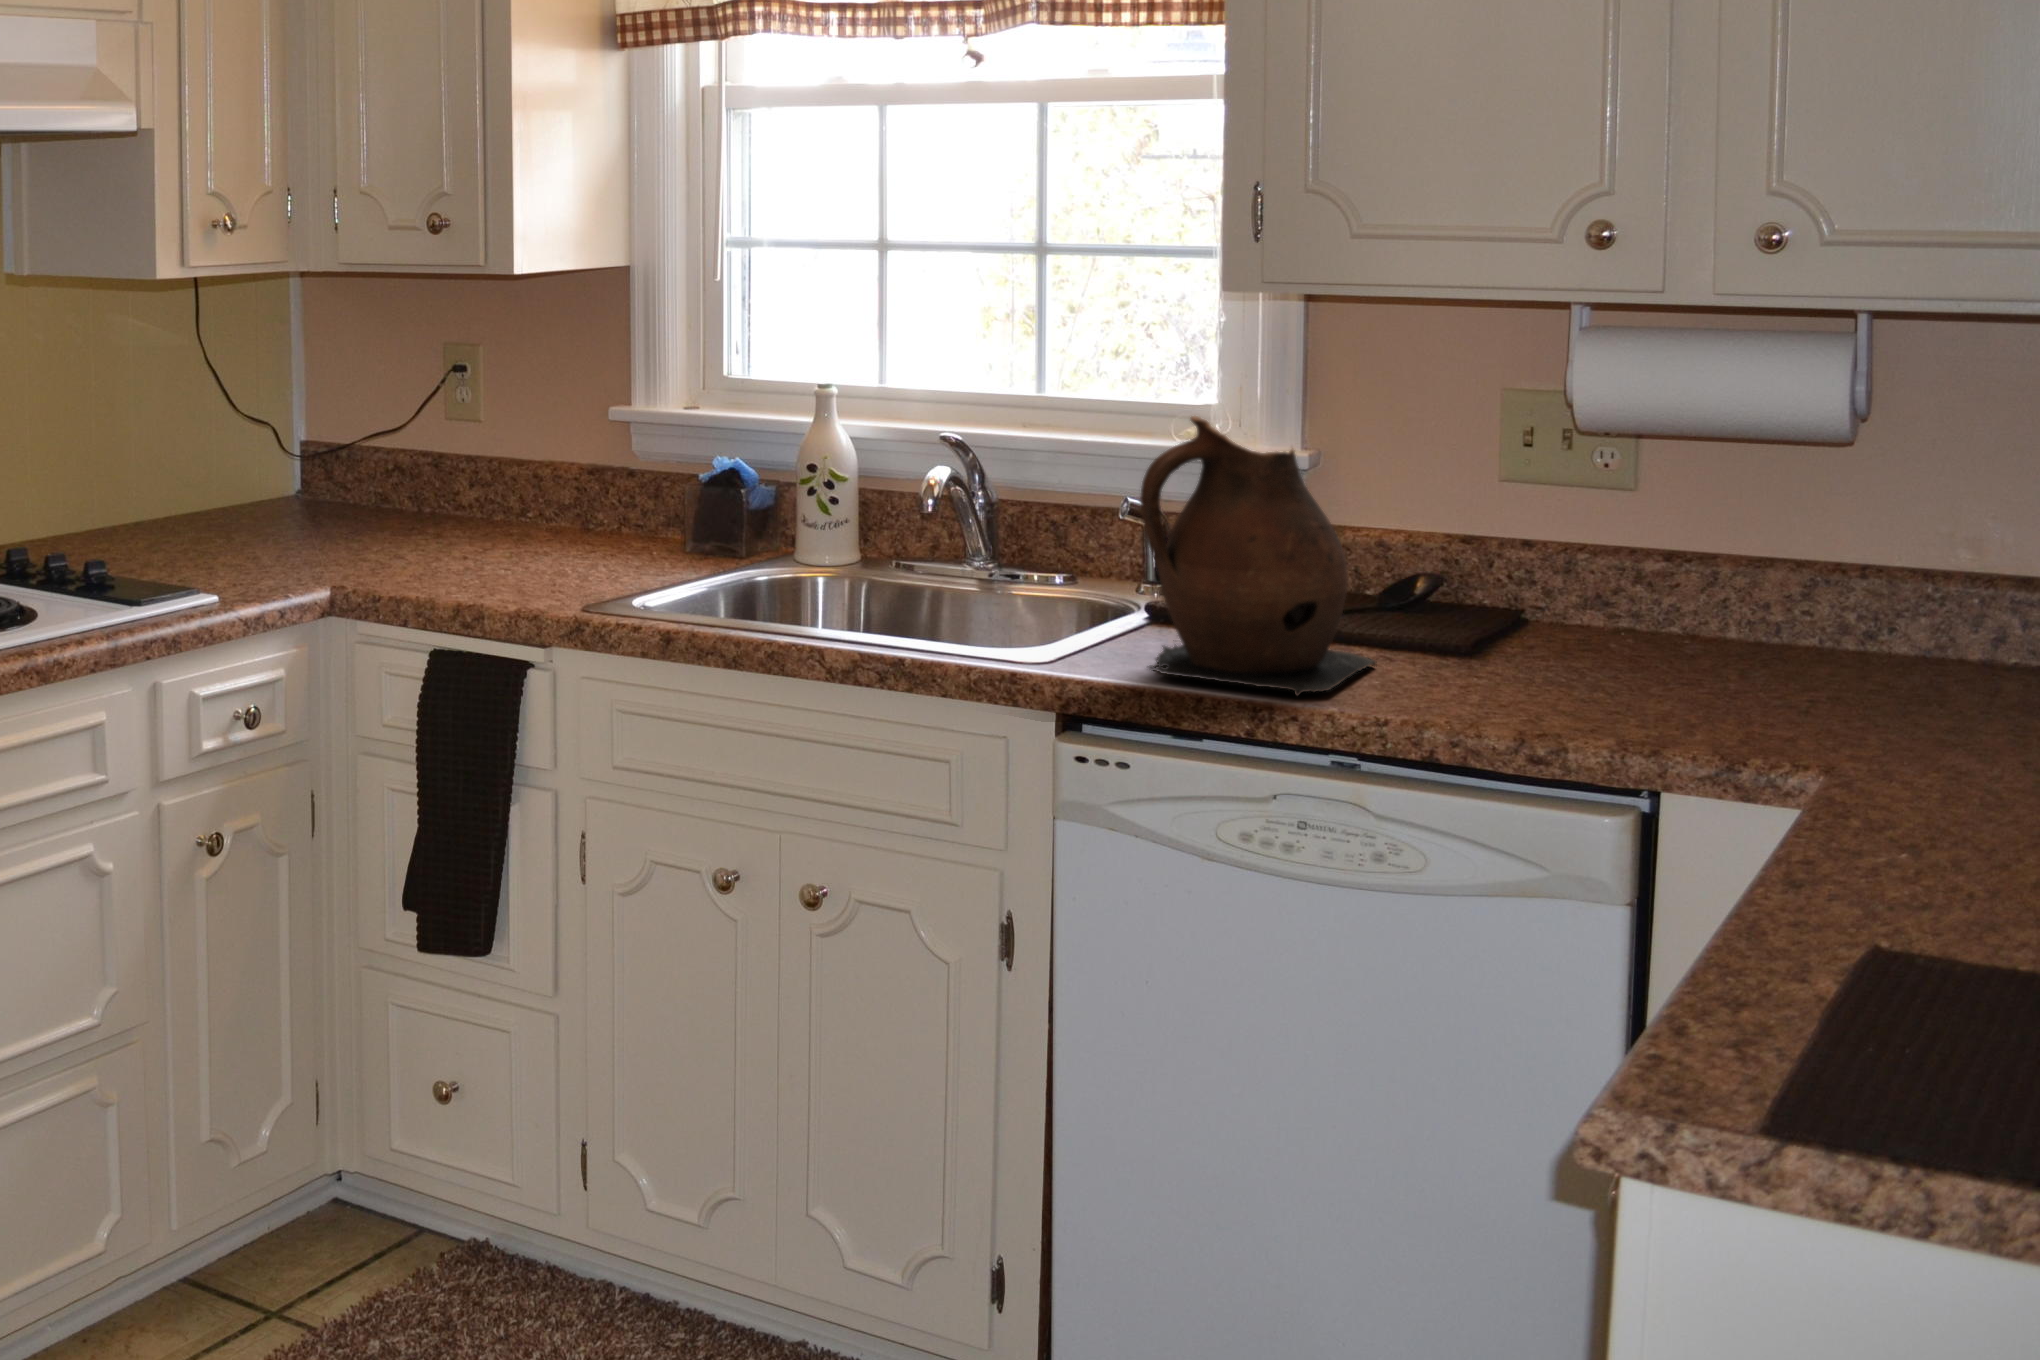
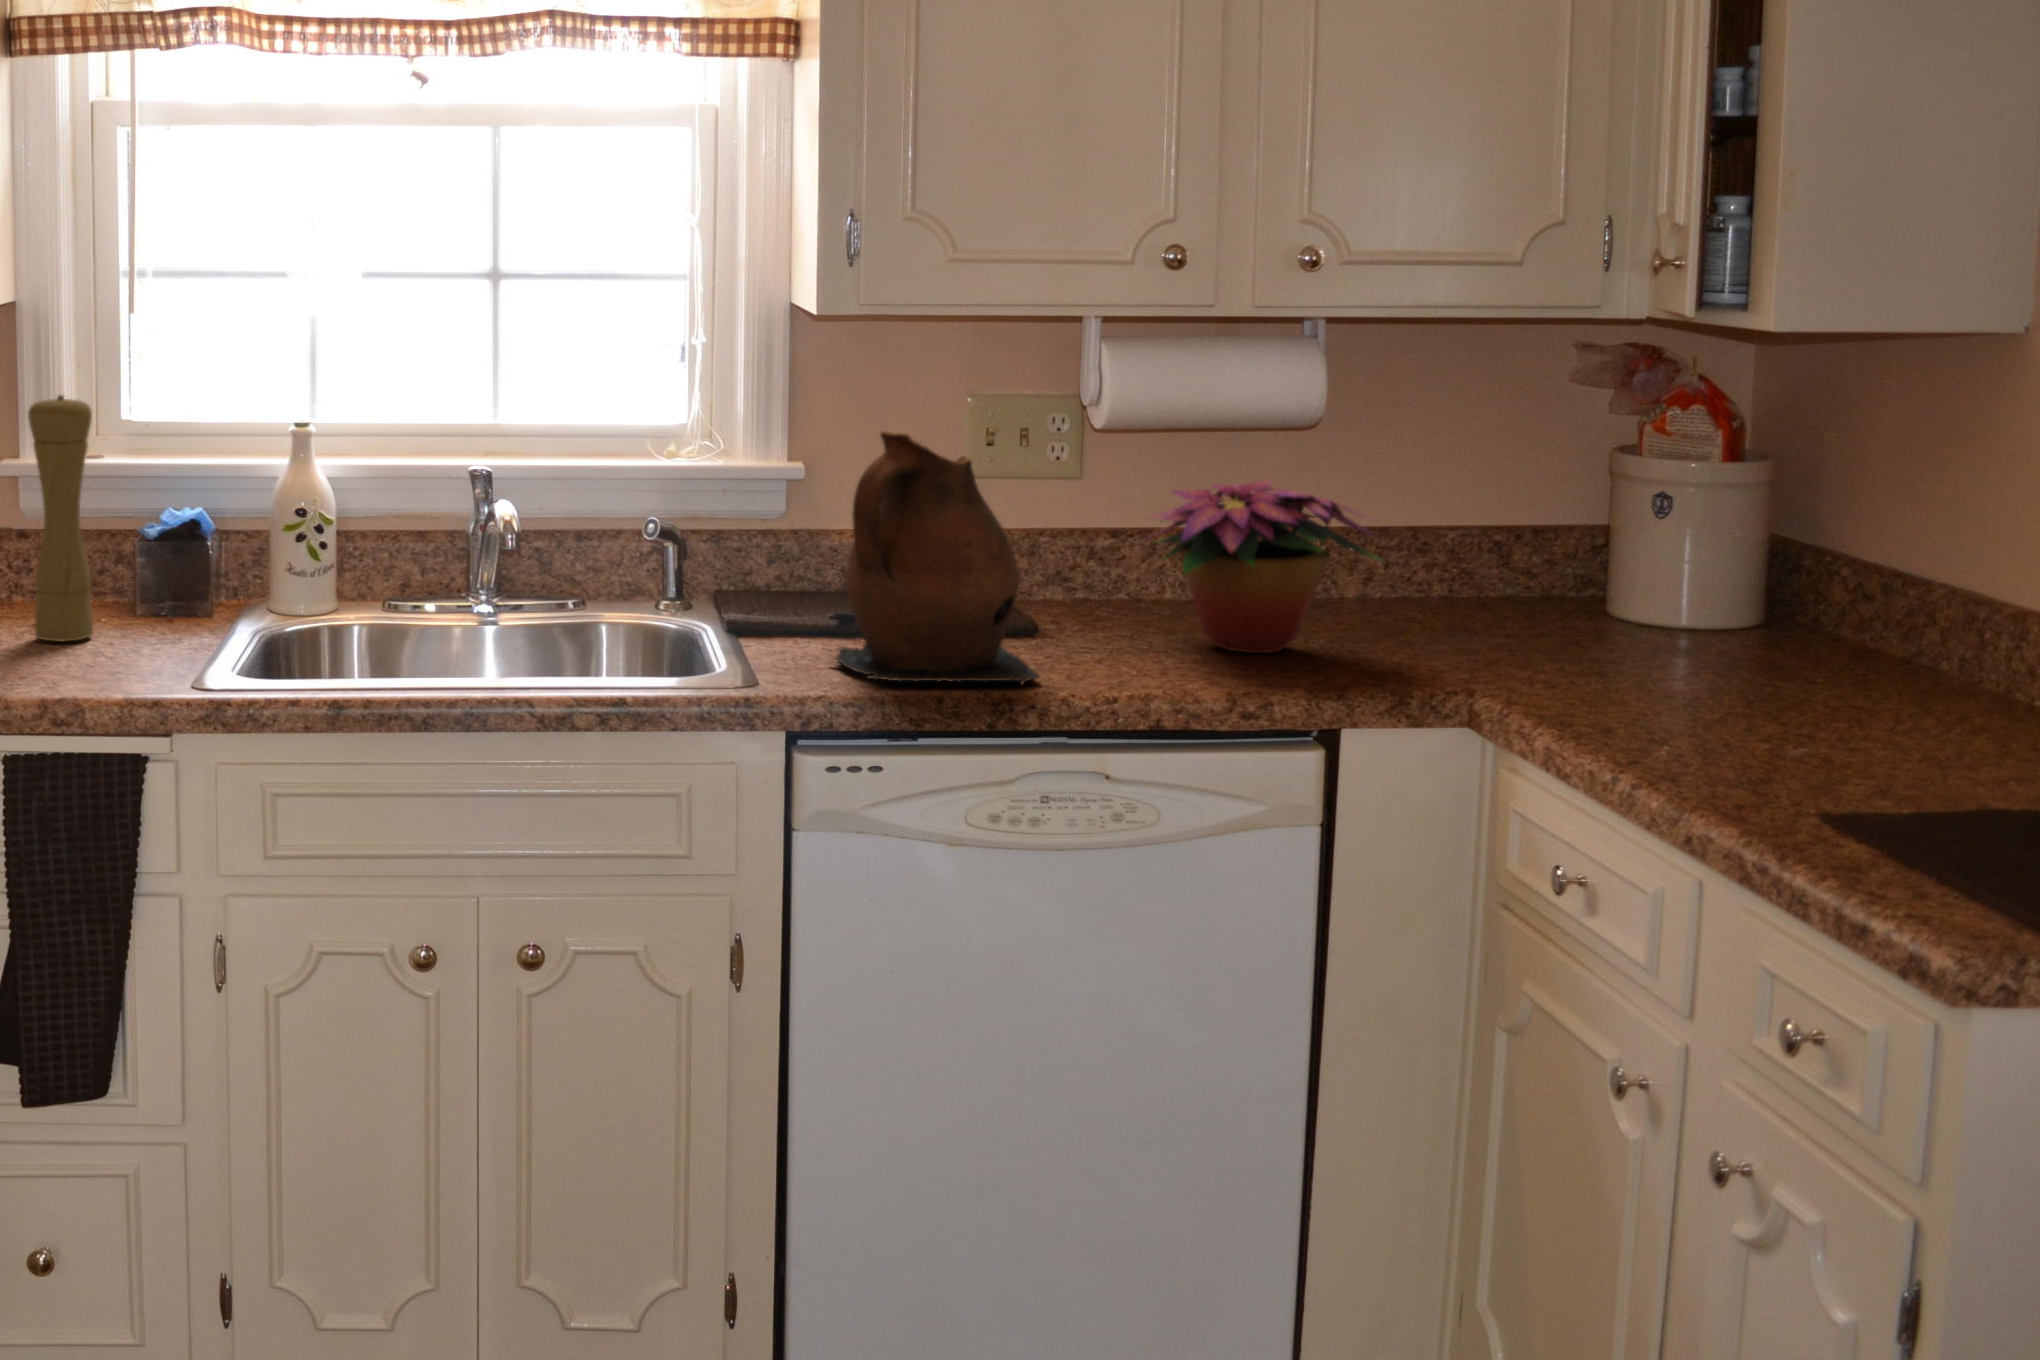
pepper mill: none [551,345,606,560] -> present [28,395,93,642]
flower arrangement: none [1539,502,1860,707] -> present [1151,479,1378,653]

